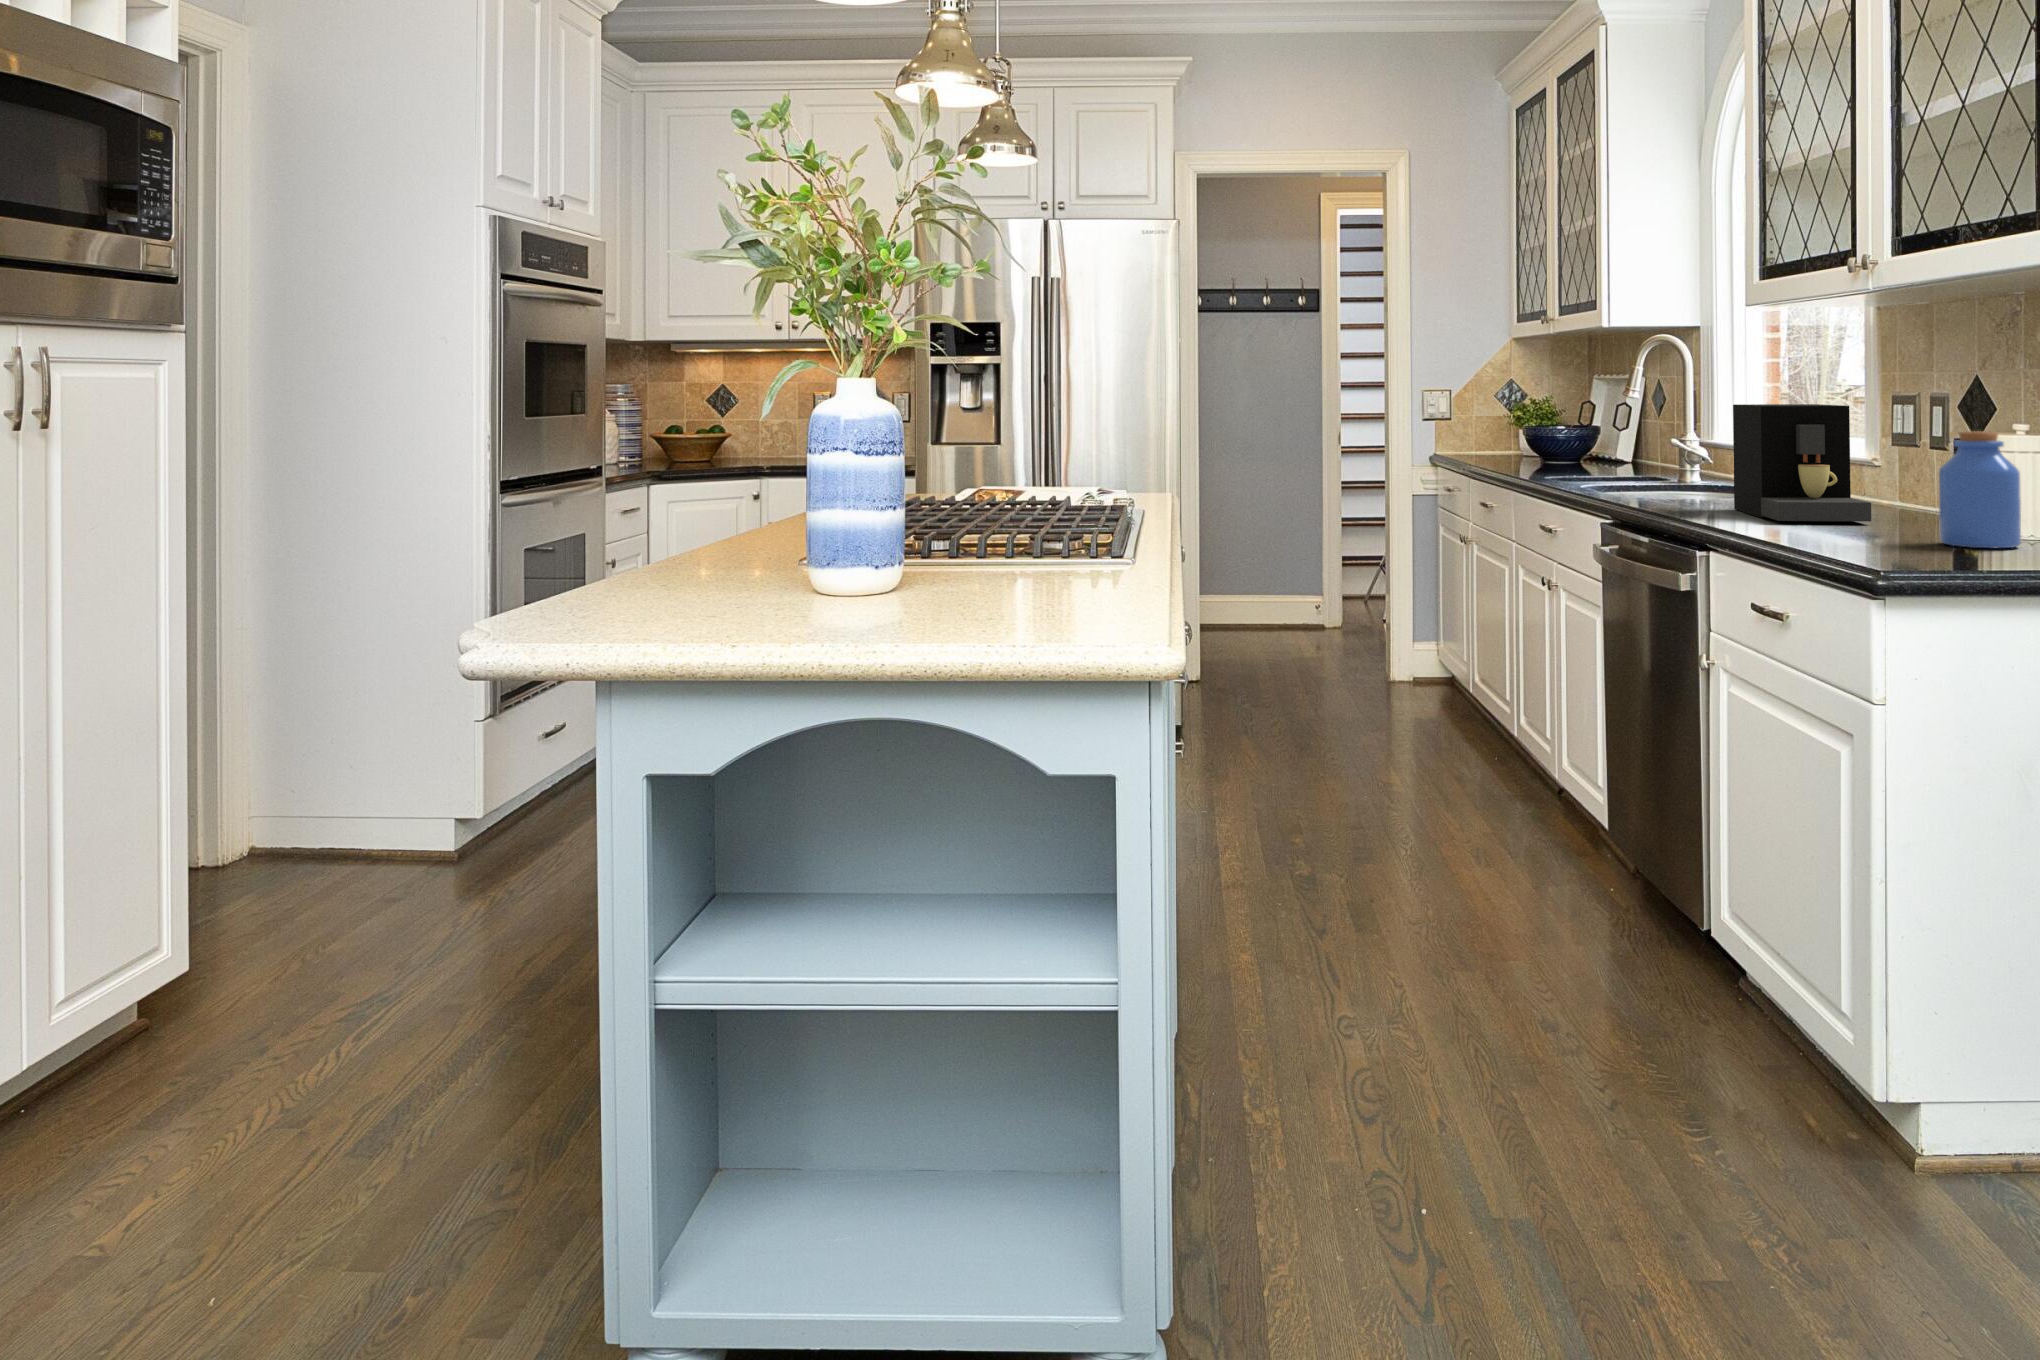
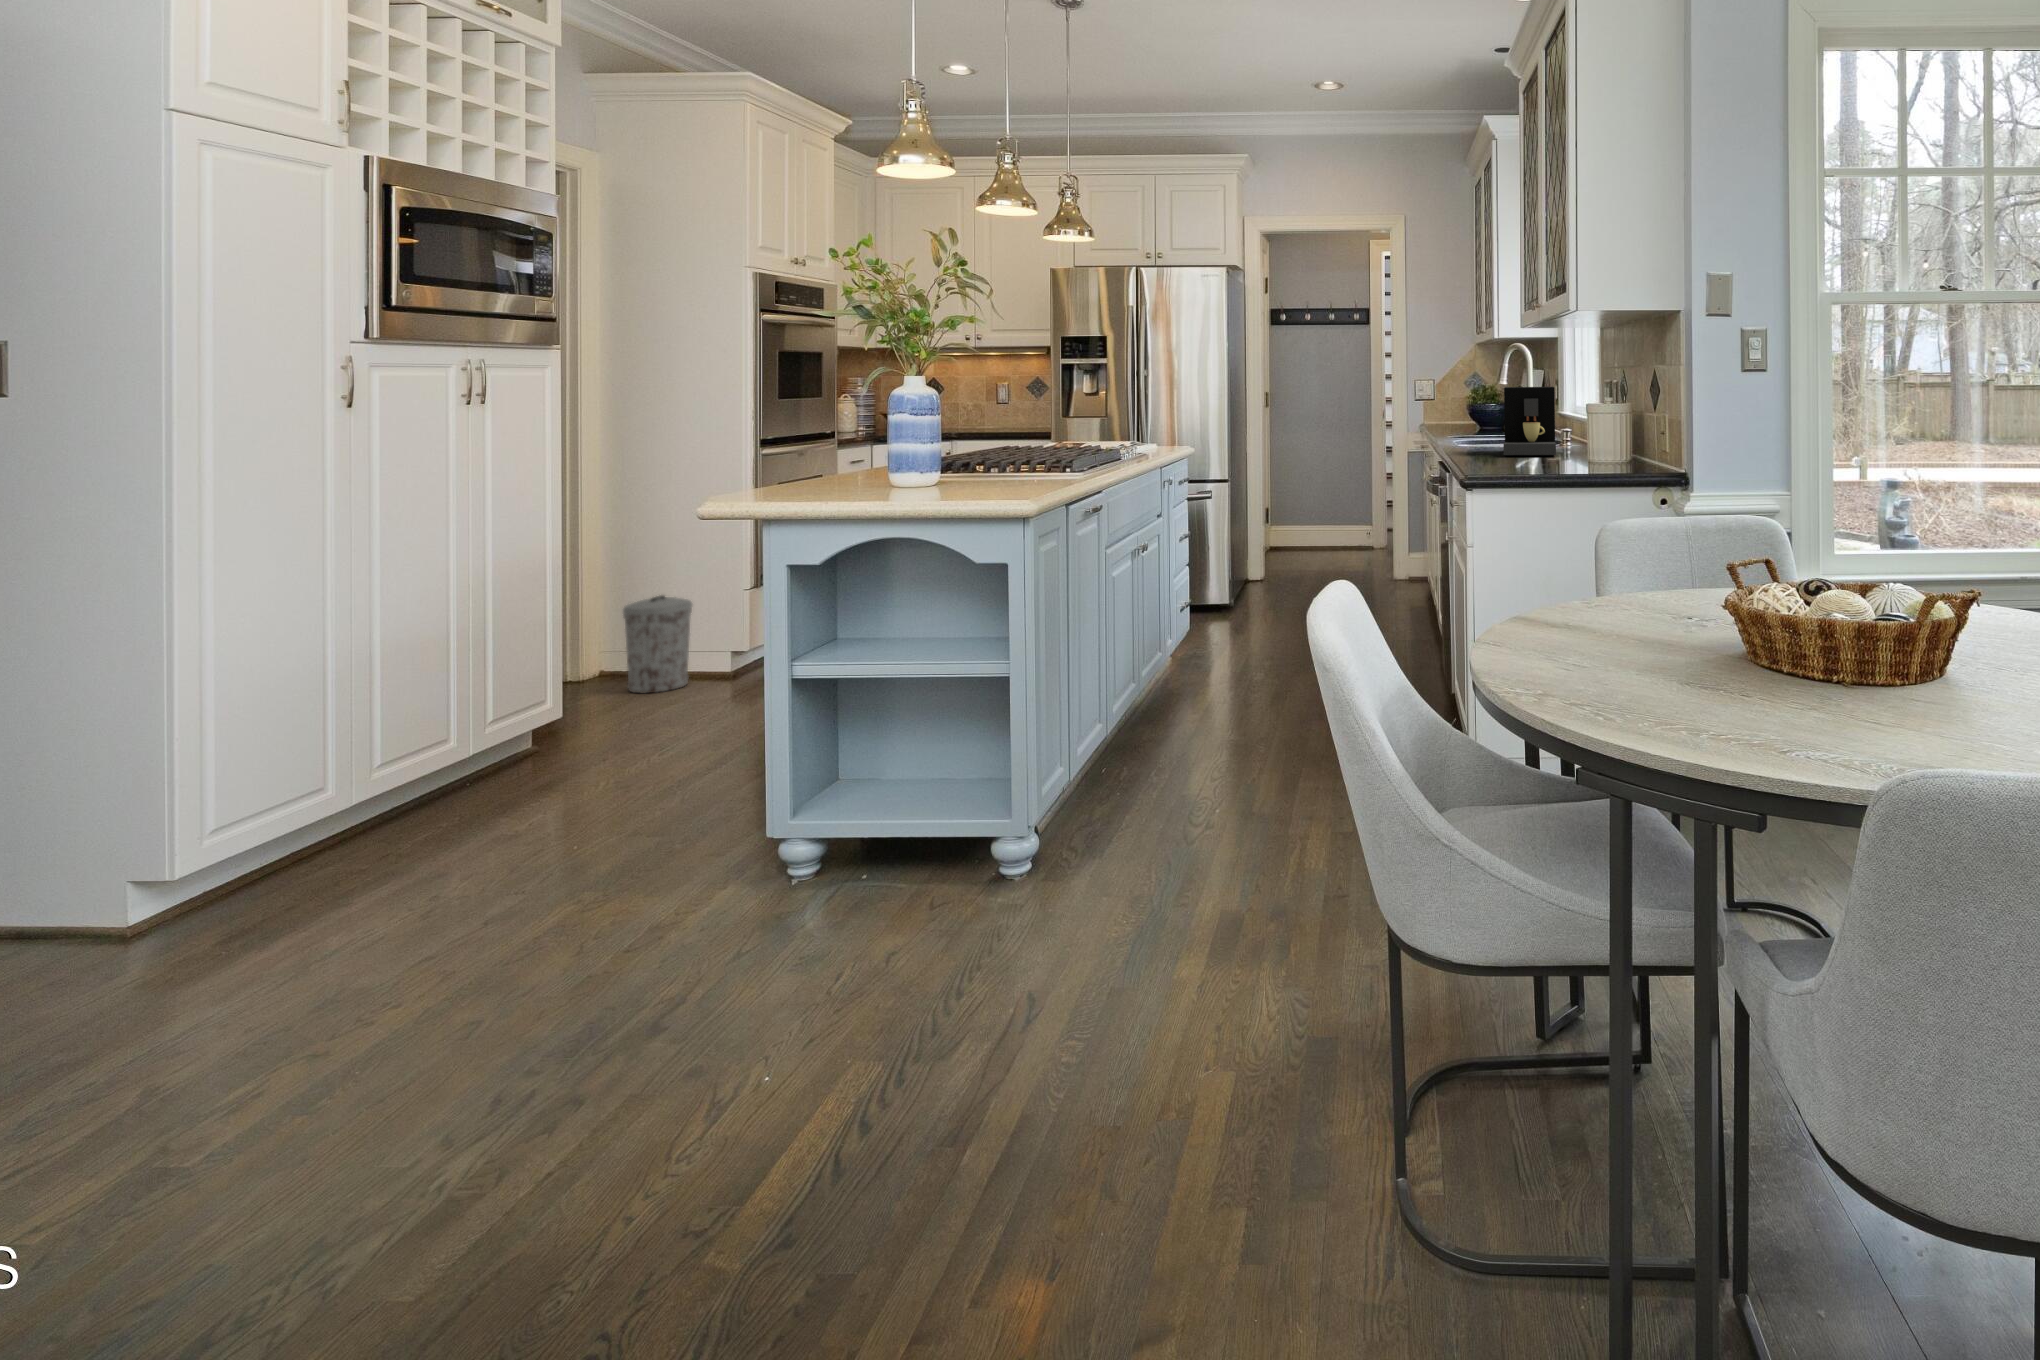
jar: present [1939,431,2021,548] -> none [1556,401,1597,466]
trash can: none [287,730,398,892] -> present [623,595,692,693]

